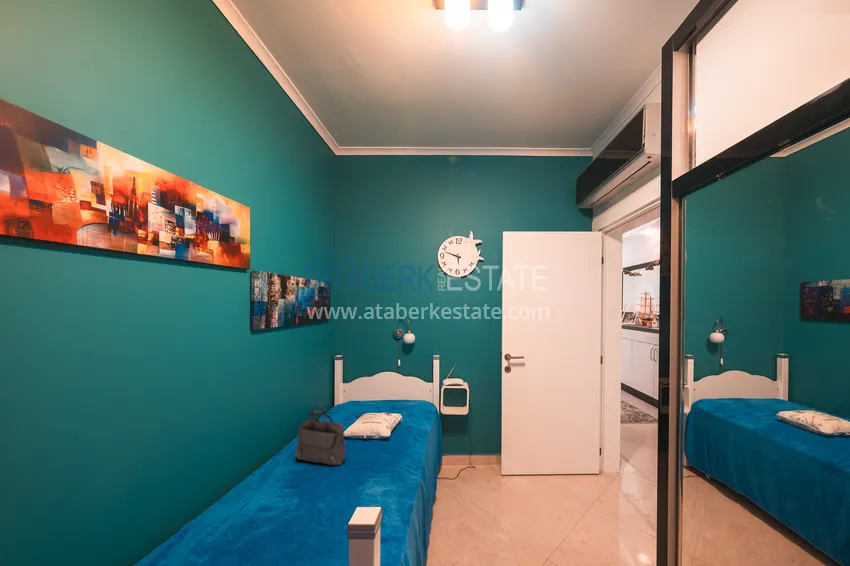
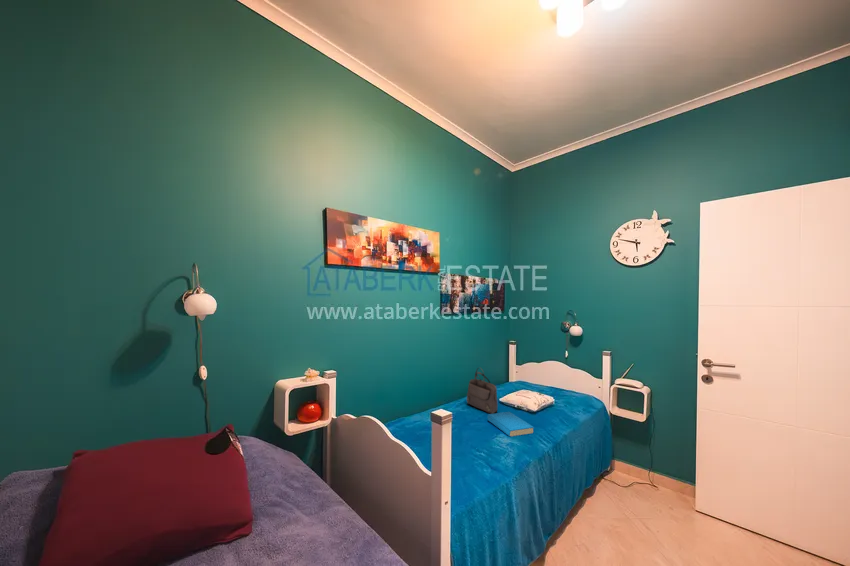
book: none [339,455,403,497] -> present [488,412,534,437]

